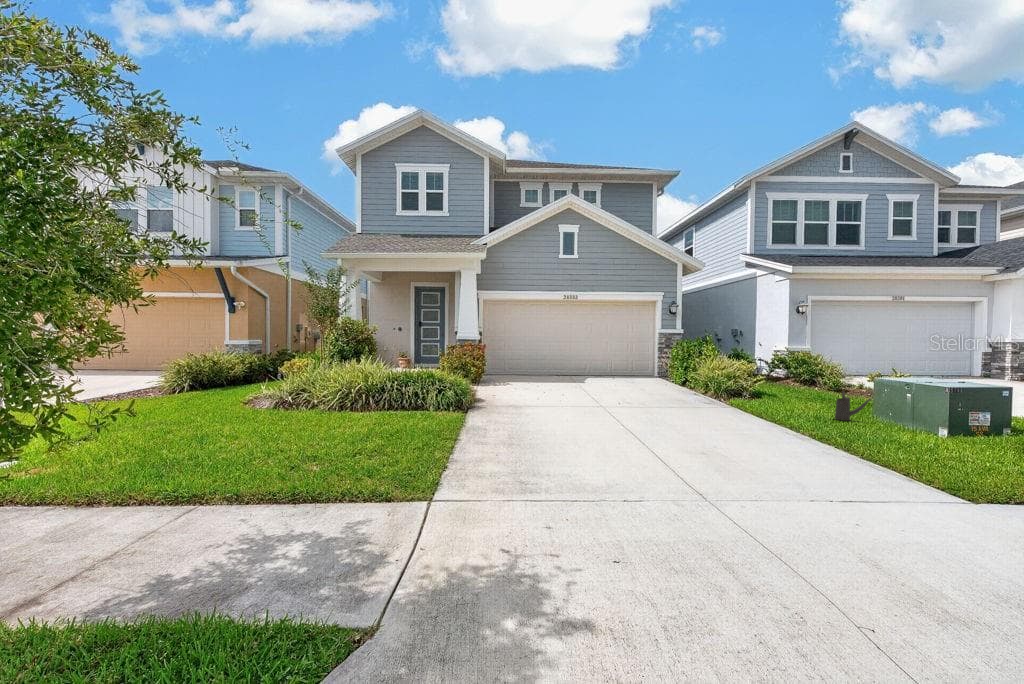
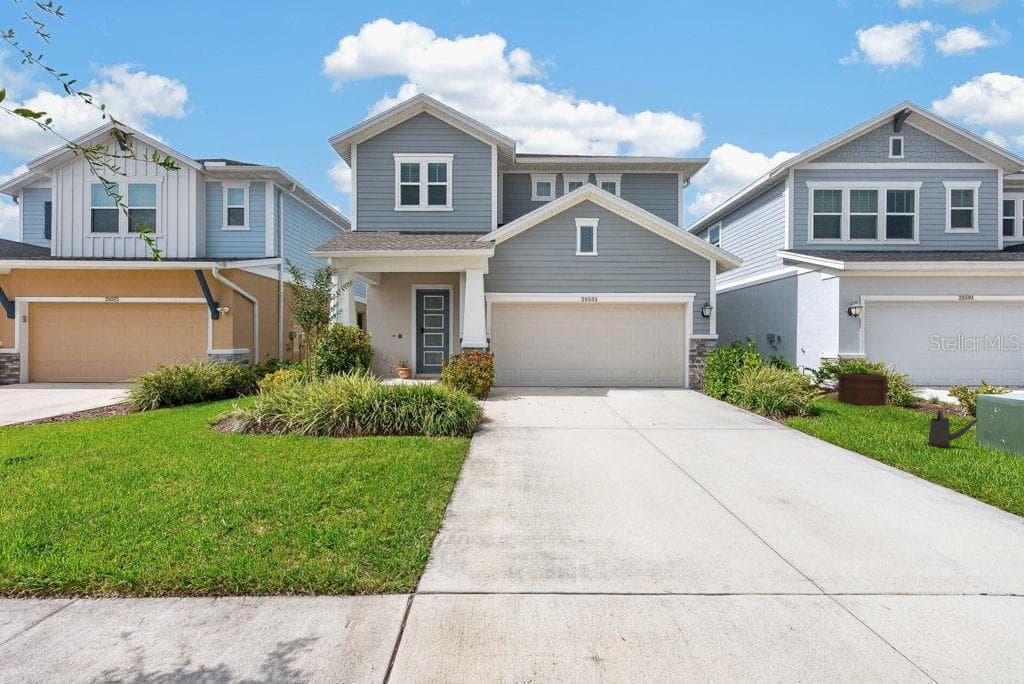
wooden crate: none [782,364,823,391] -> present [838,373,887,405]

